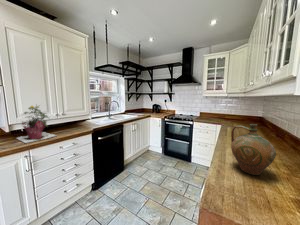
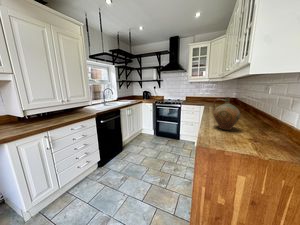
potted plant: present [17,106,56,143] -> none [31,91,68,125]

